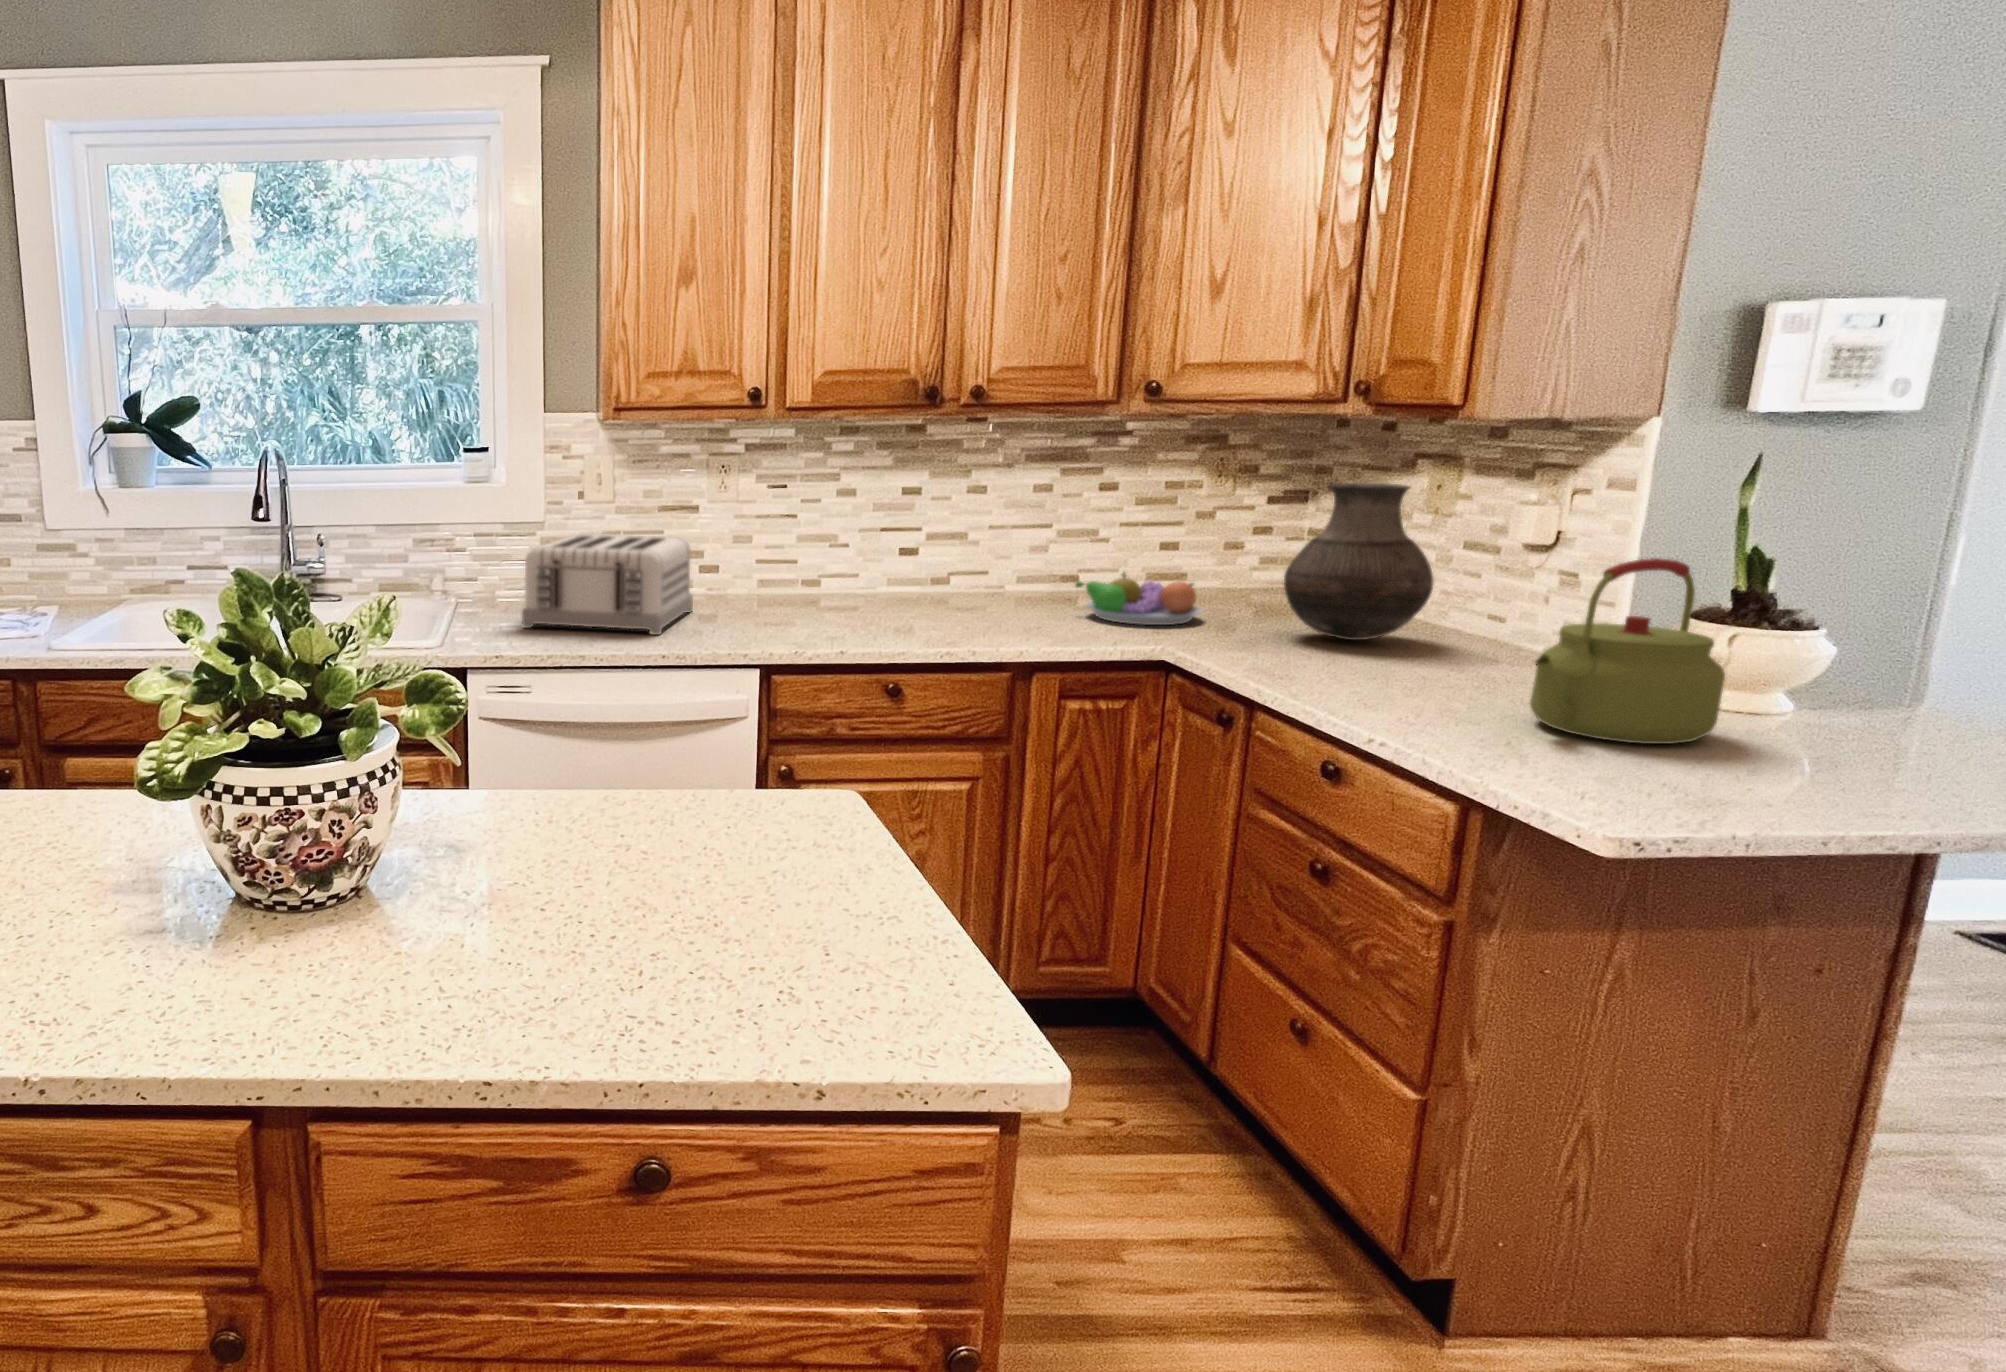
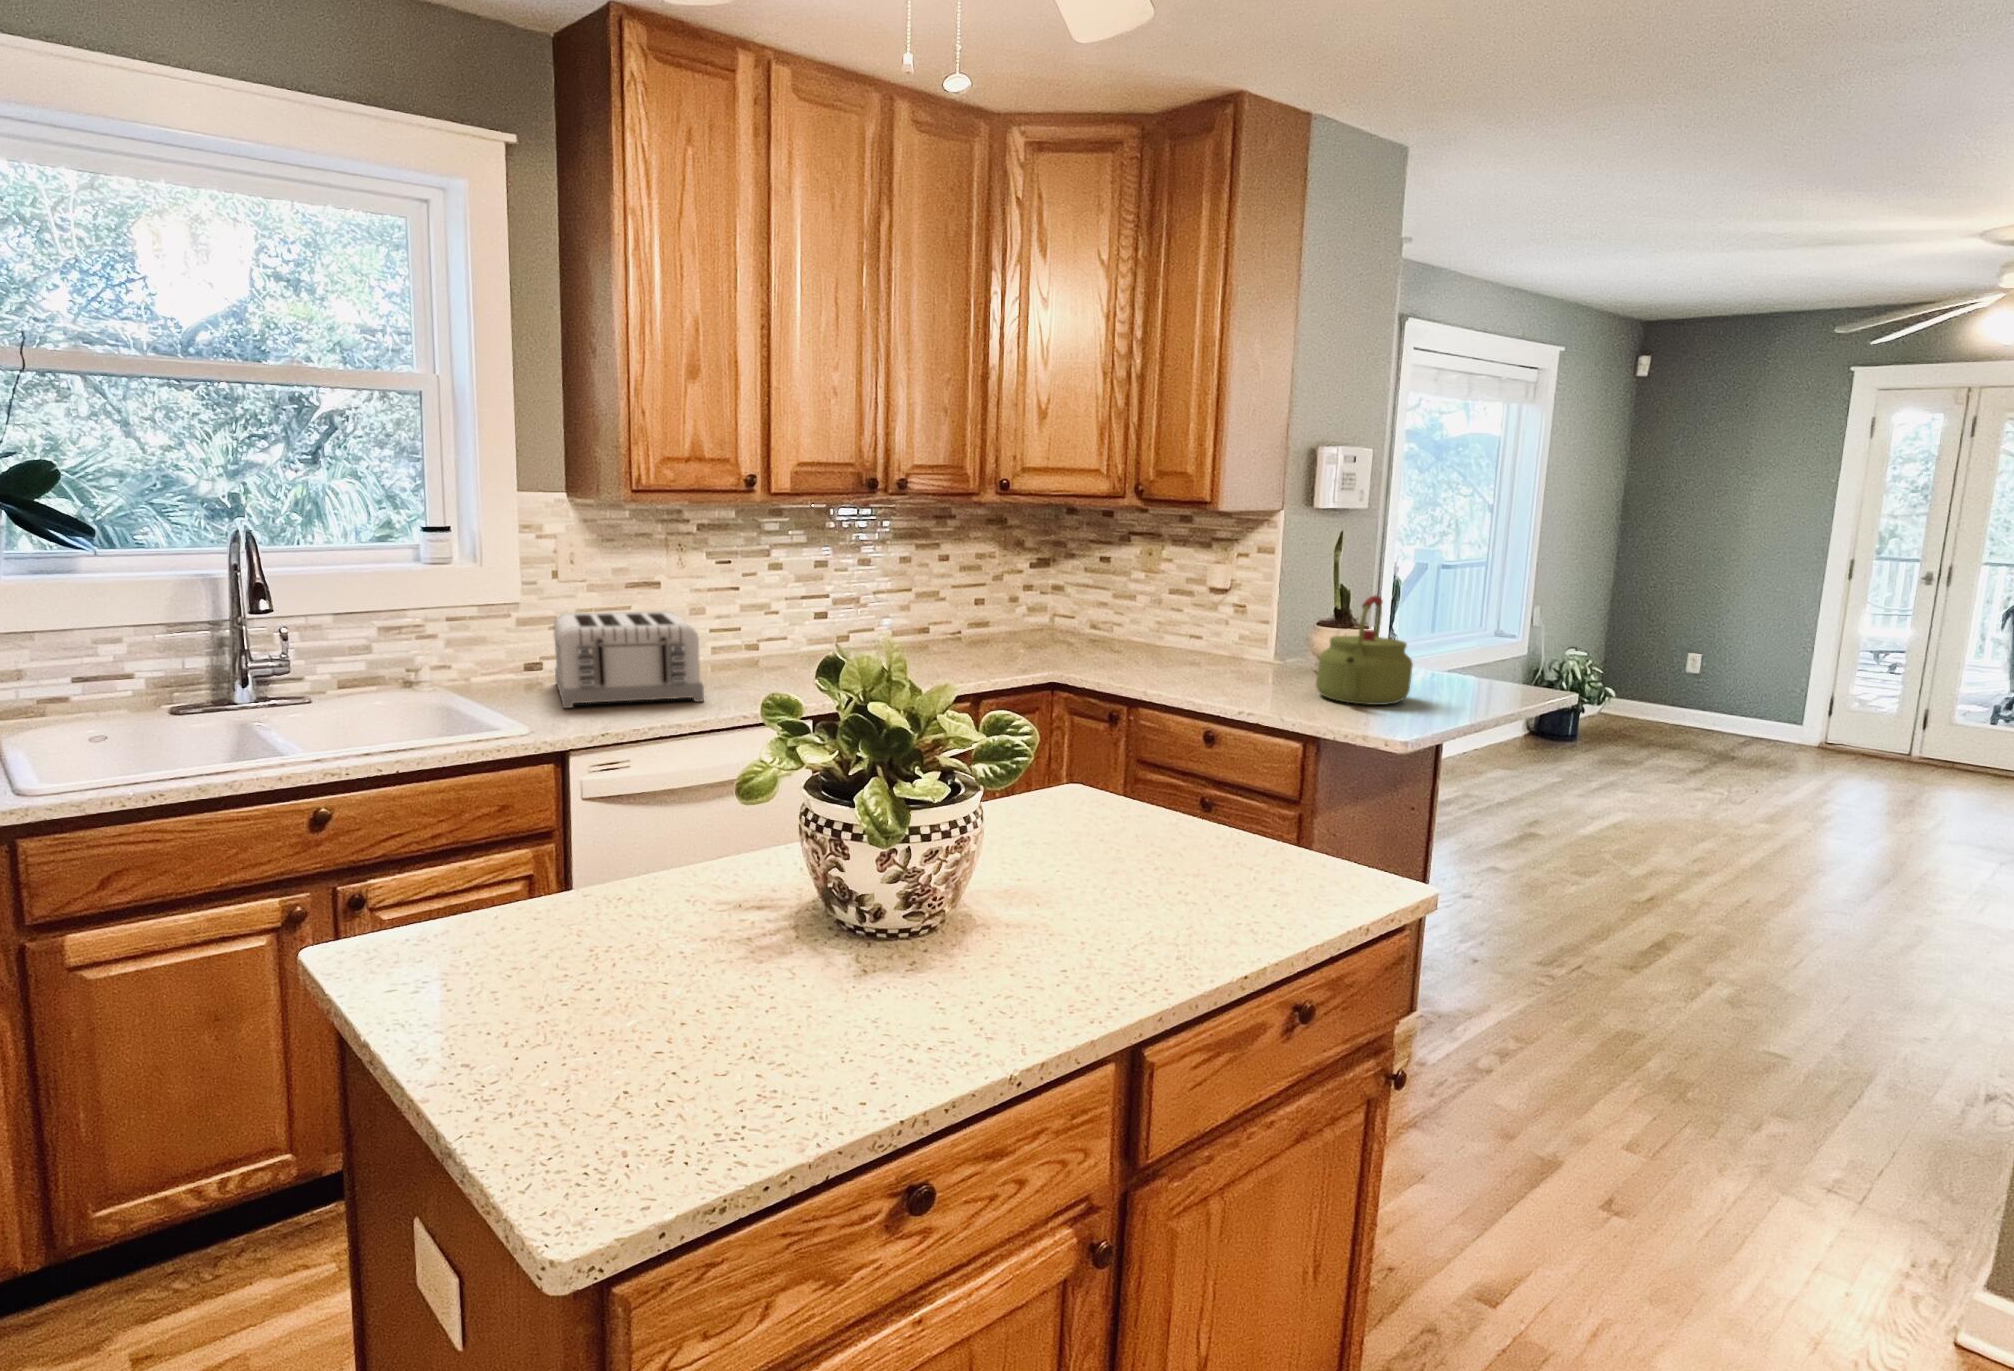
vase: present [1284,482,1433,640] -> none [1096,554,1183,658]
fruit bowl: present [1075,573,1202,625] -> none [956,621,1041,659]

